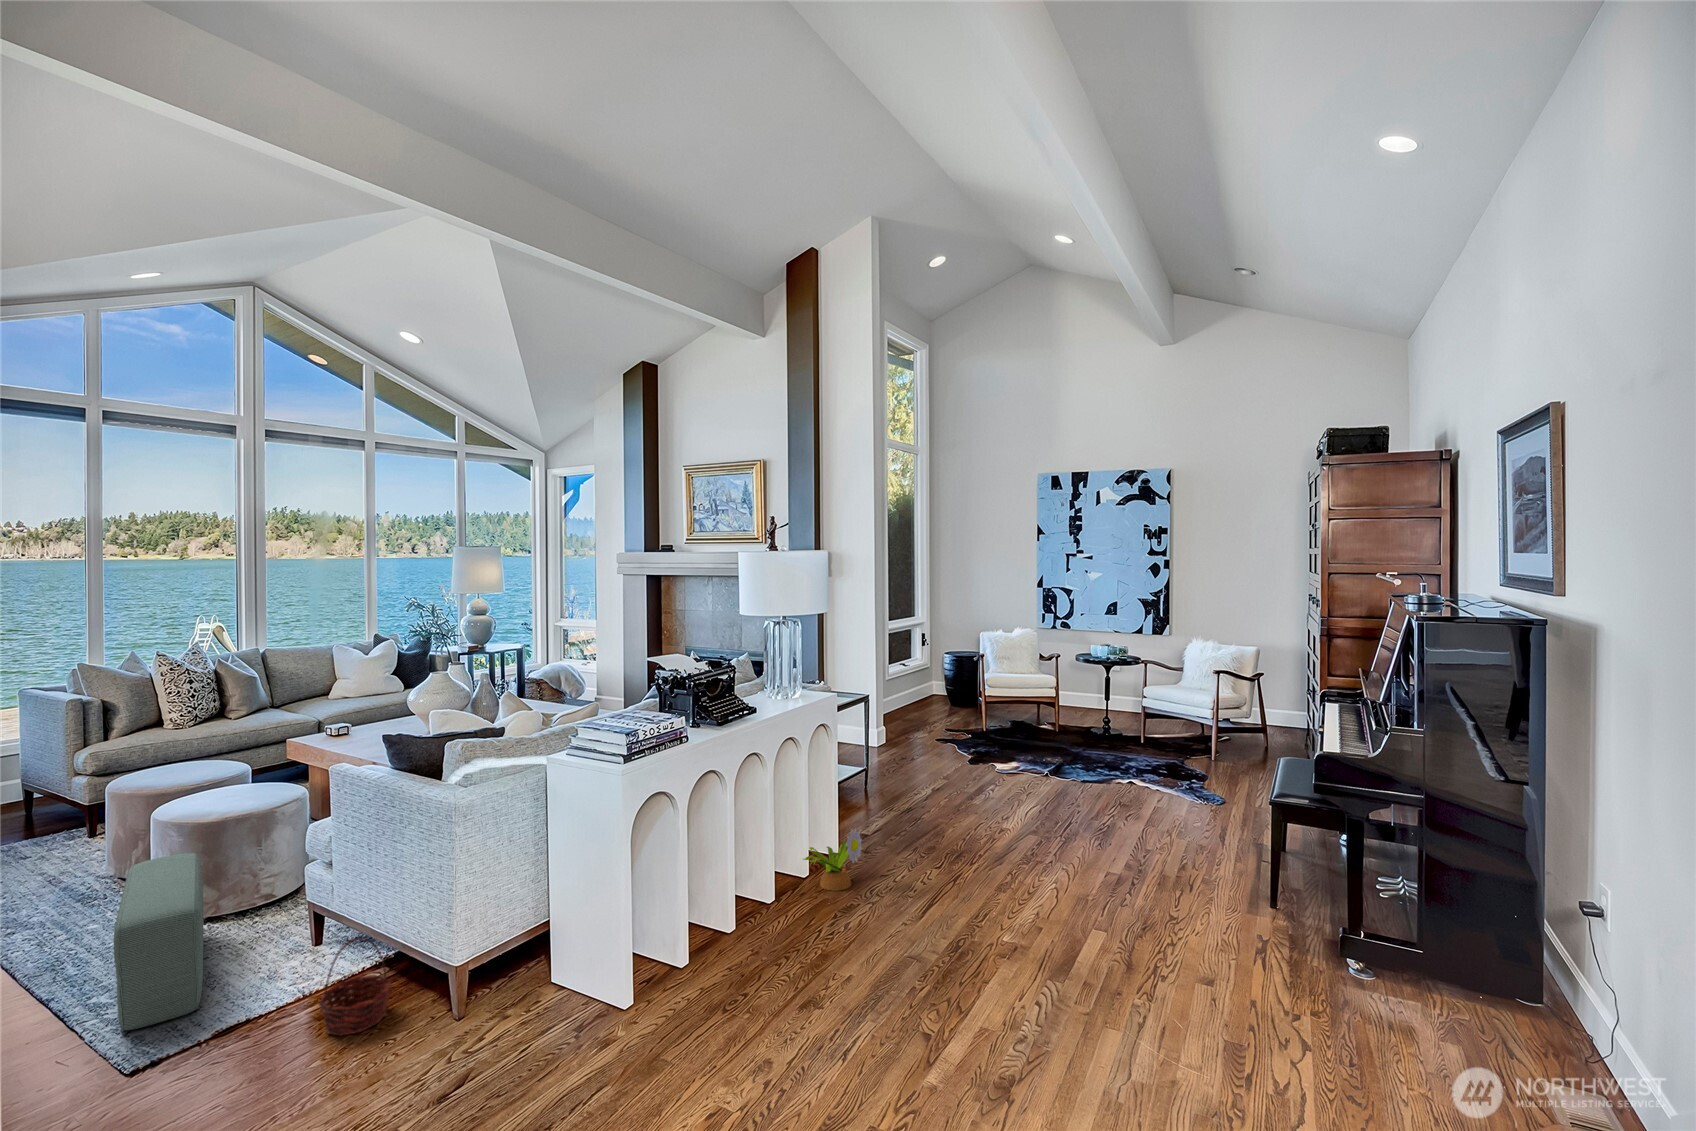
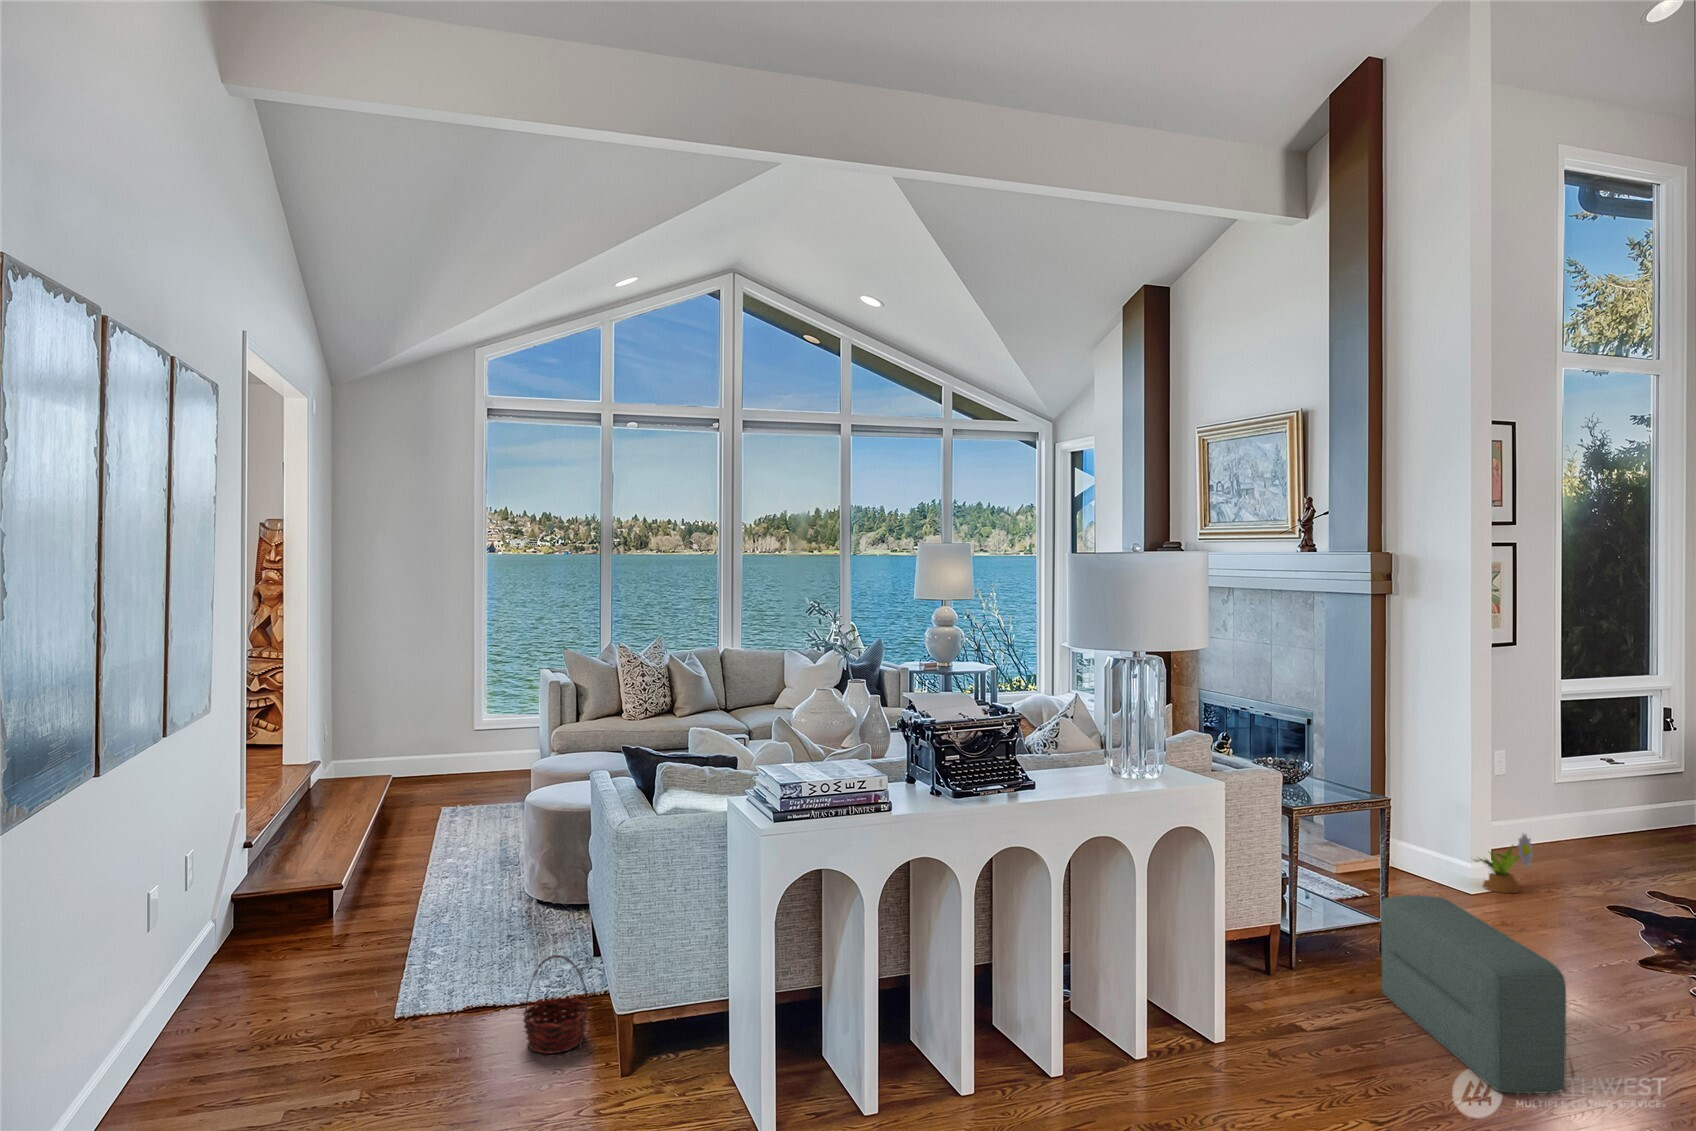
decorative plant: present [803,829,862,891] -> present [1475,834,1533,893]
pouf: present [114,853,204,1031] -> present [1381,895,1566,1094]

